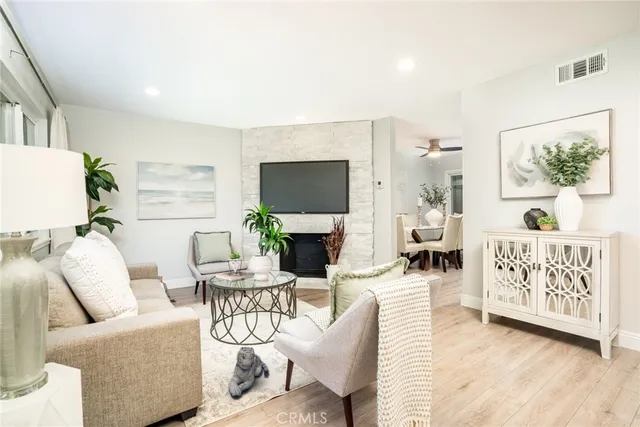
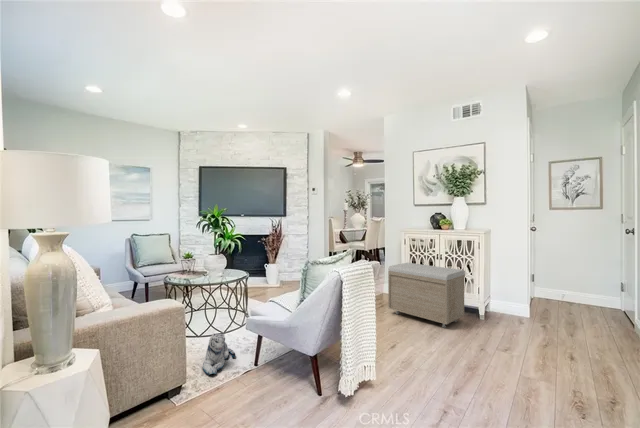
storage bench: none [464,272,578,364] -> present [388,263,465,328]

